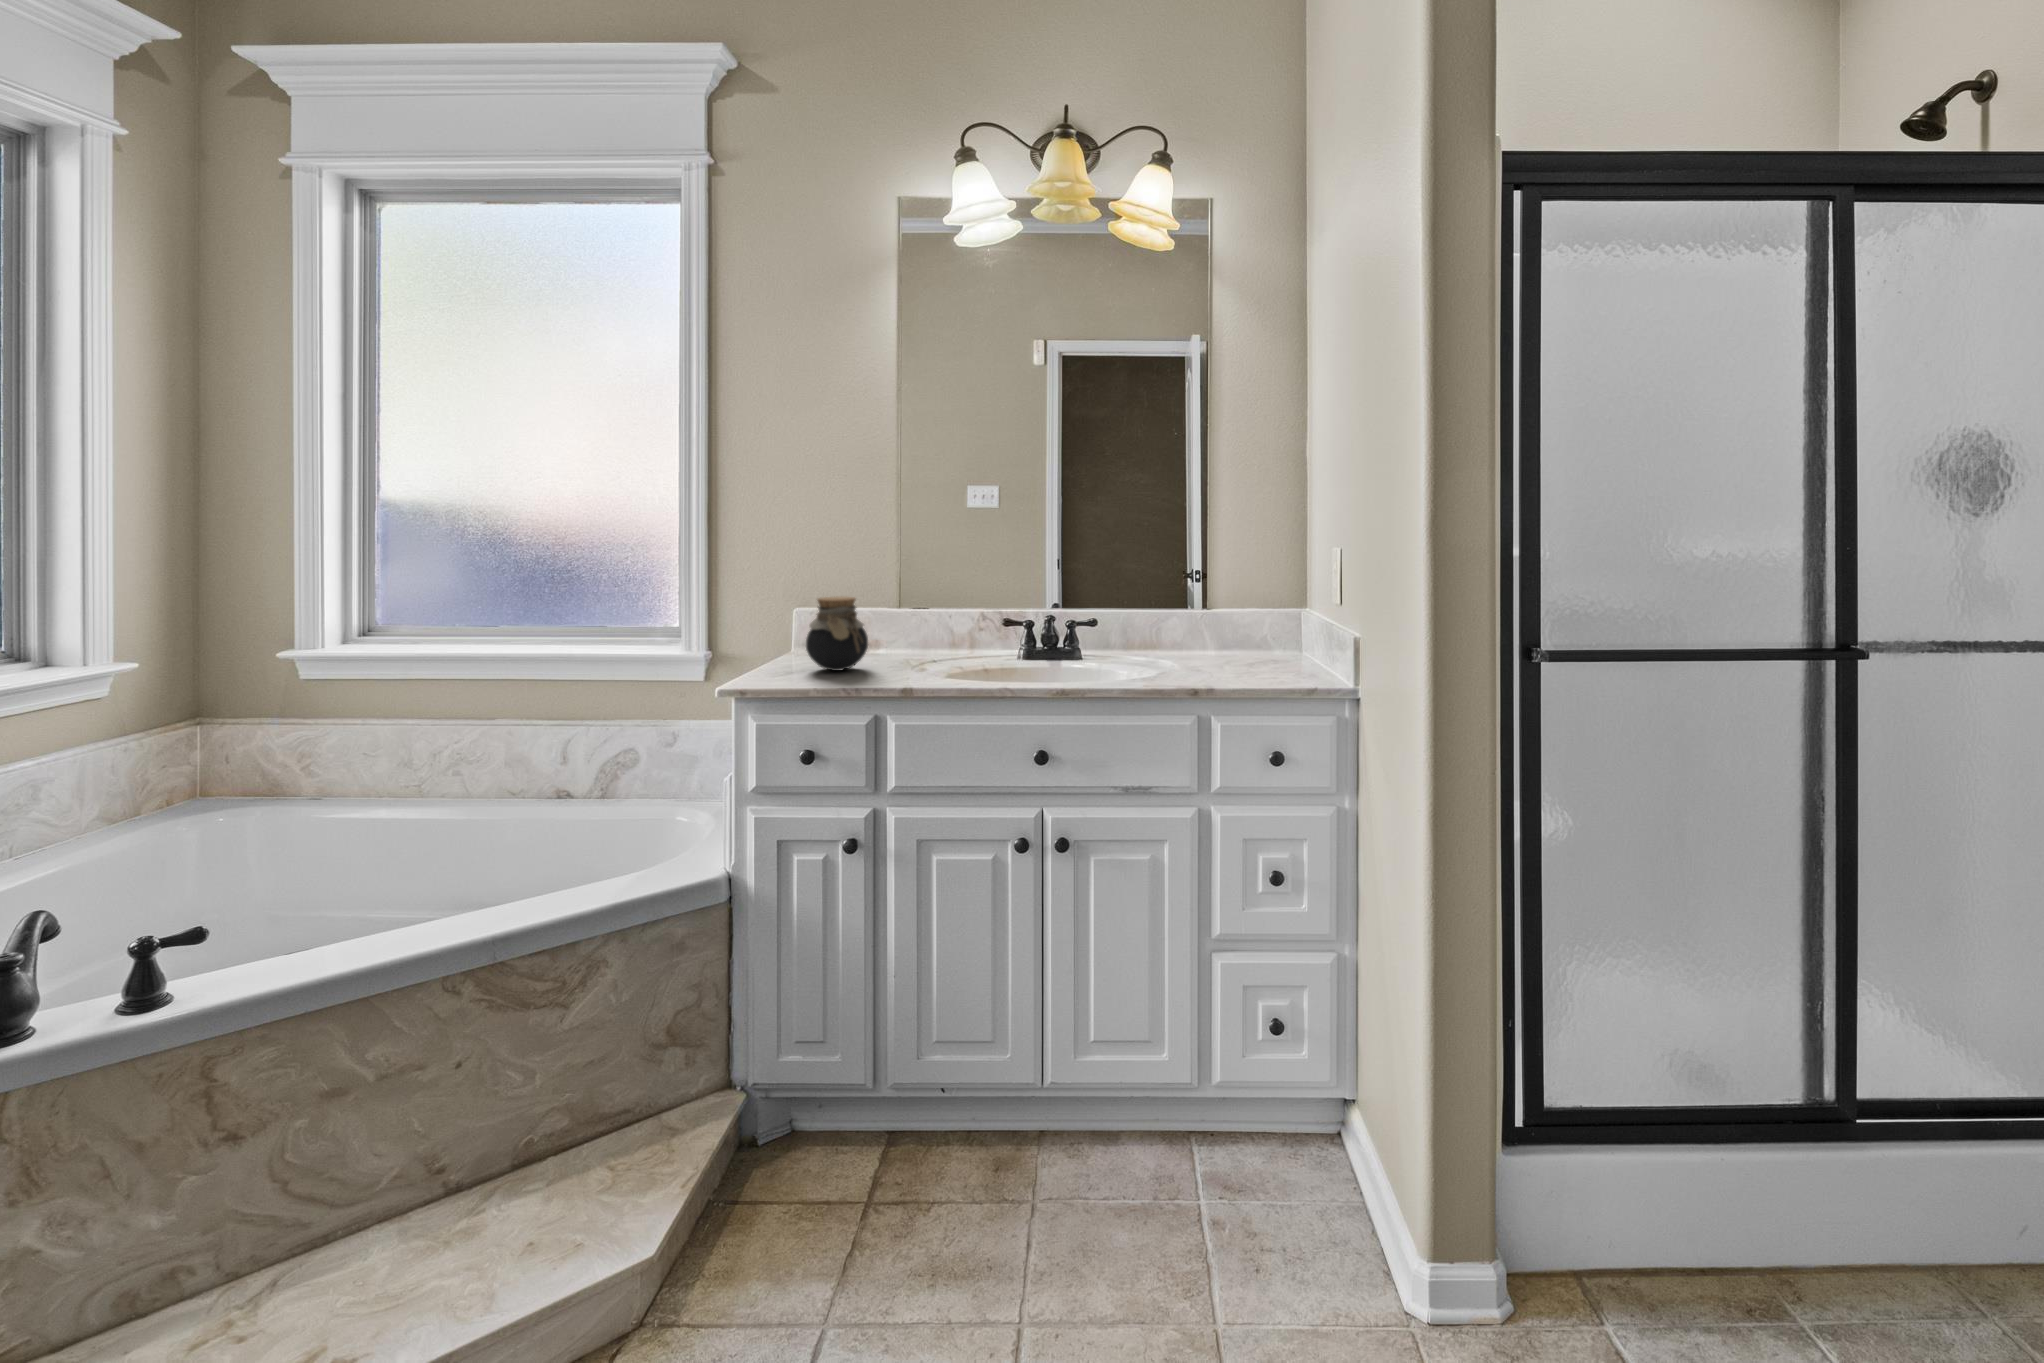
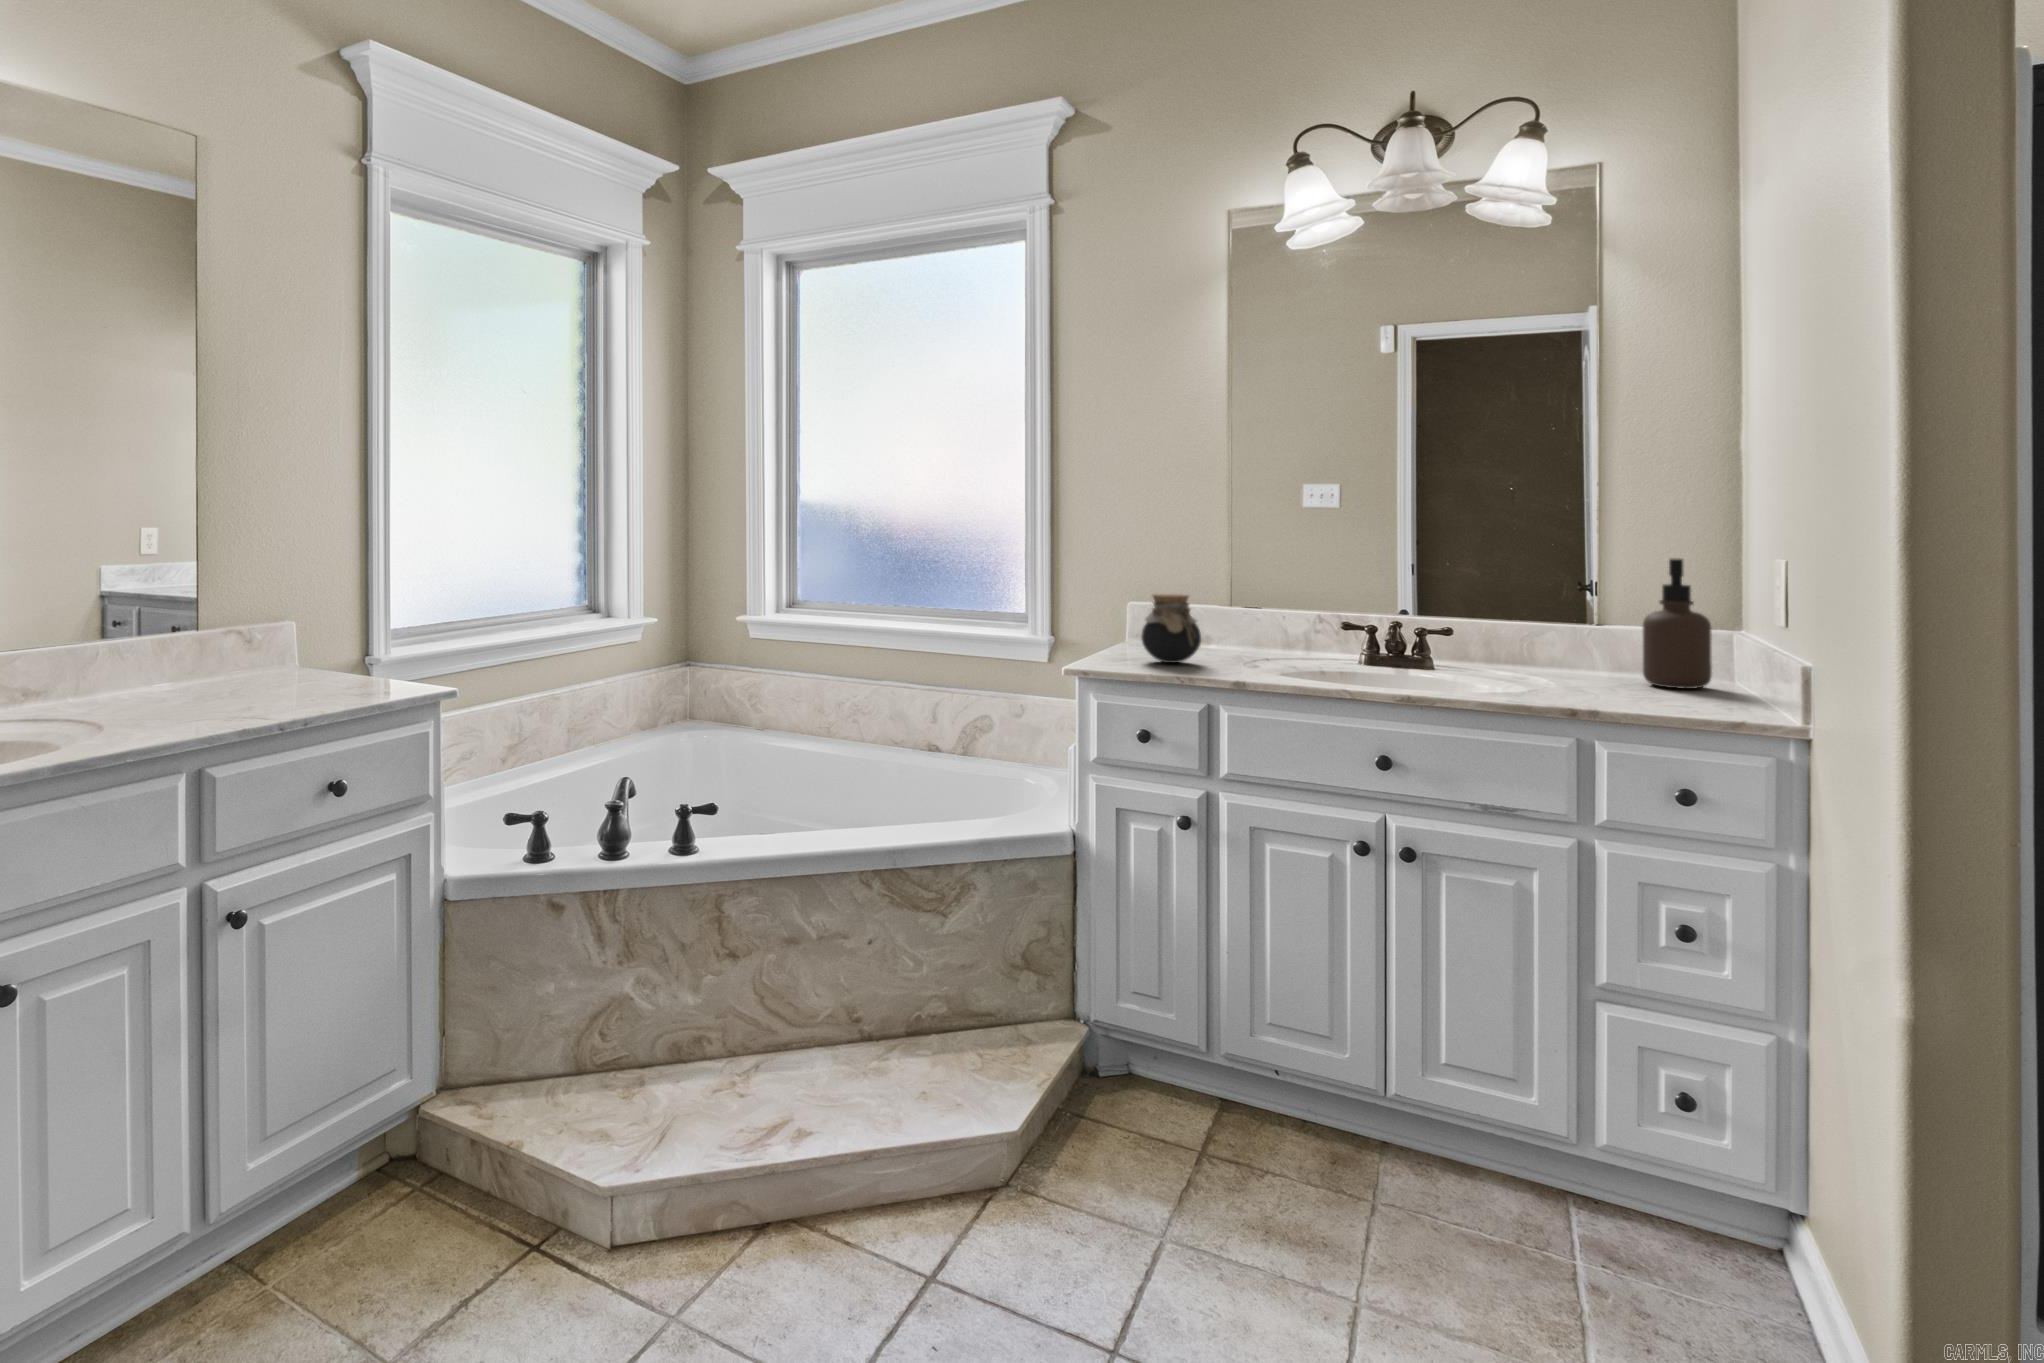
soap dispenser: none [1241,553,1289,664] -> present [1643,558,1712,689]

